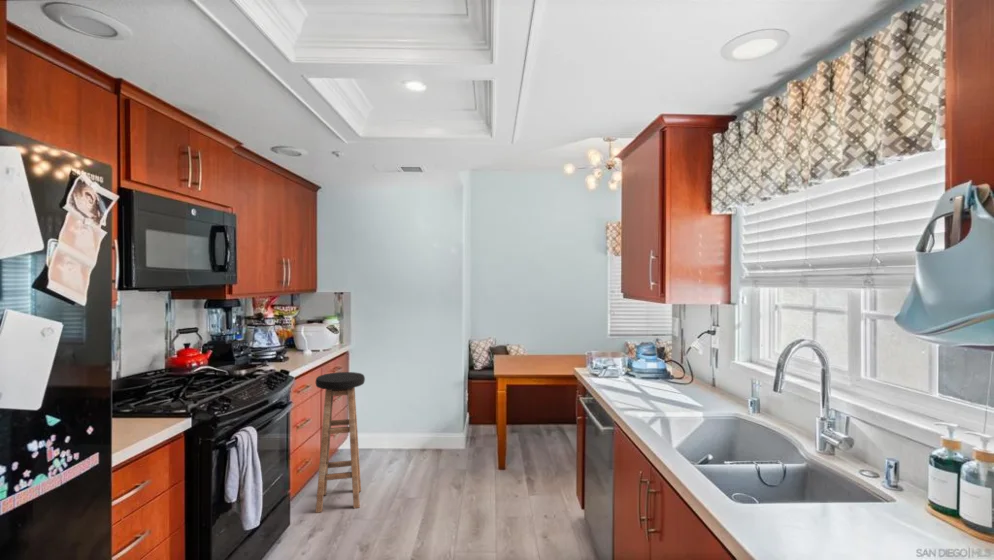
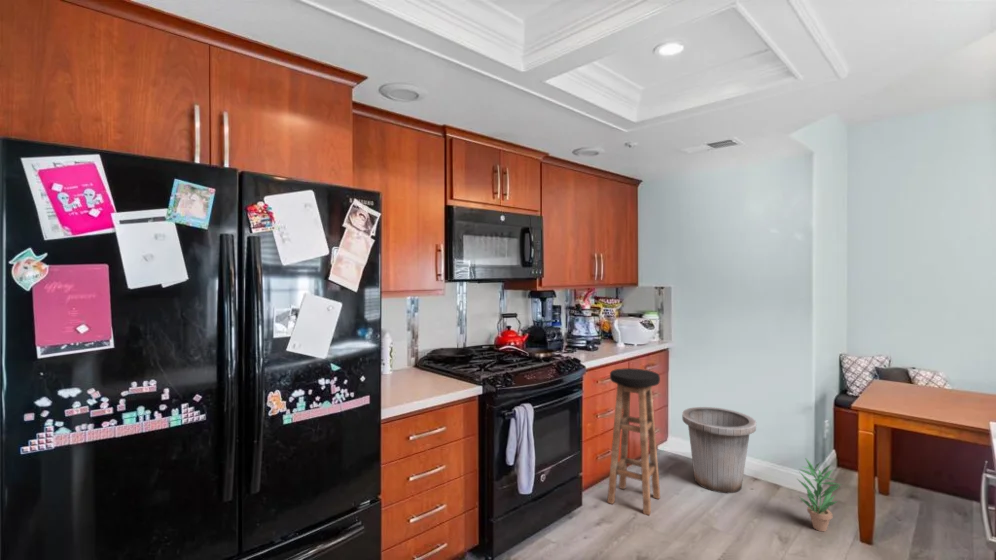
trash can: none [370,397,429,469] -> present [682,407,756,493]
potted plant: none [461,419,489,470] -> present [799,459,840,532]

